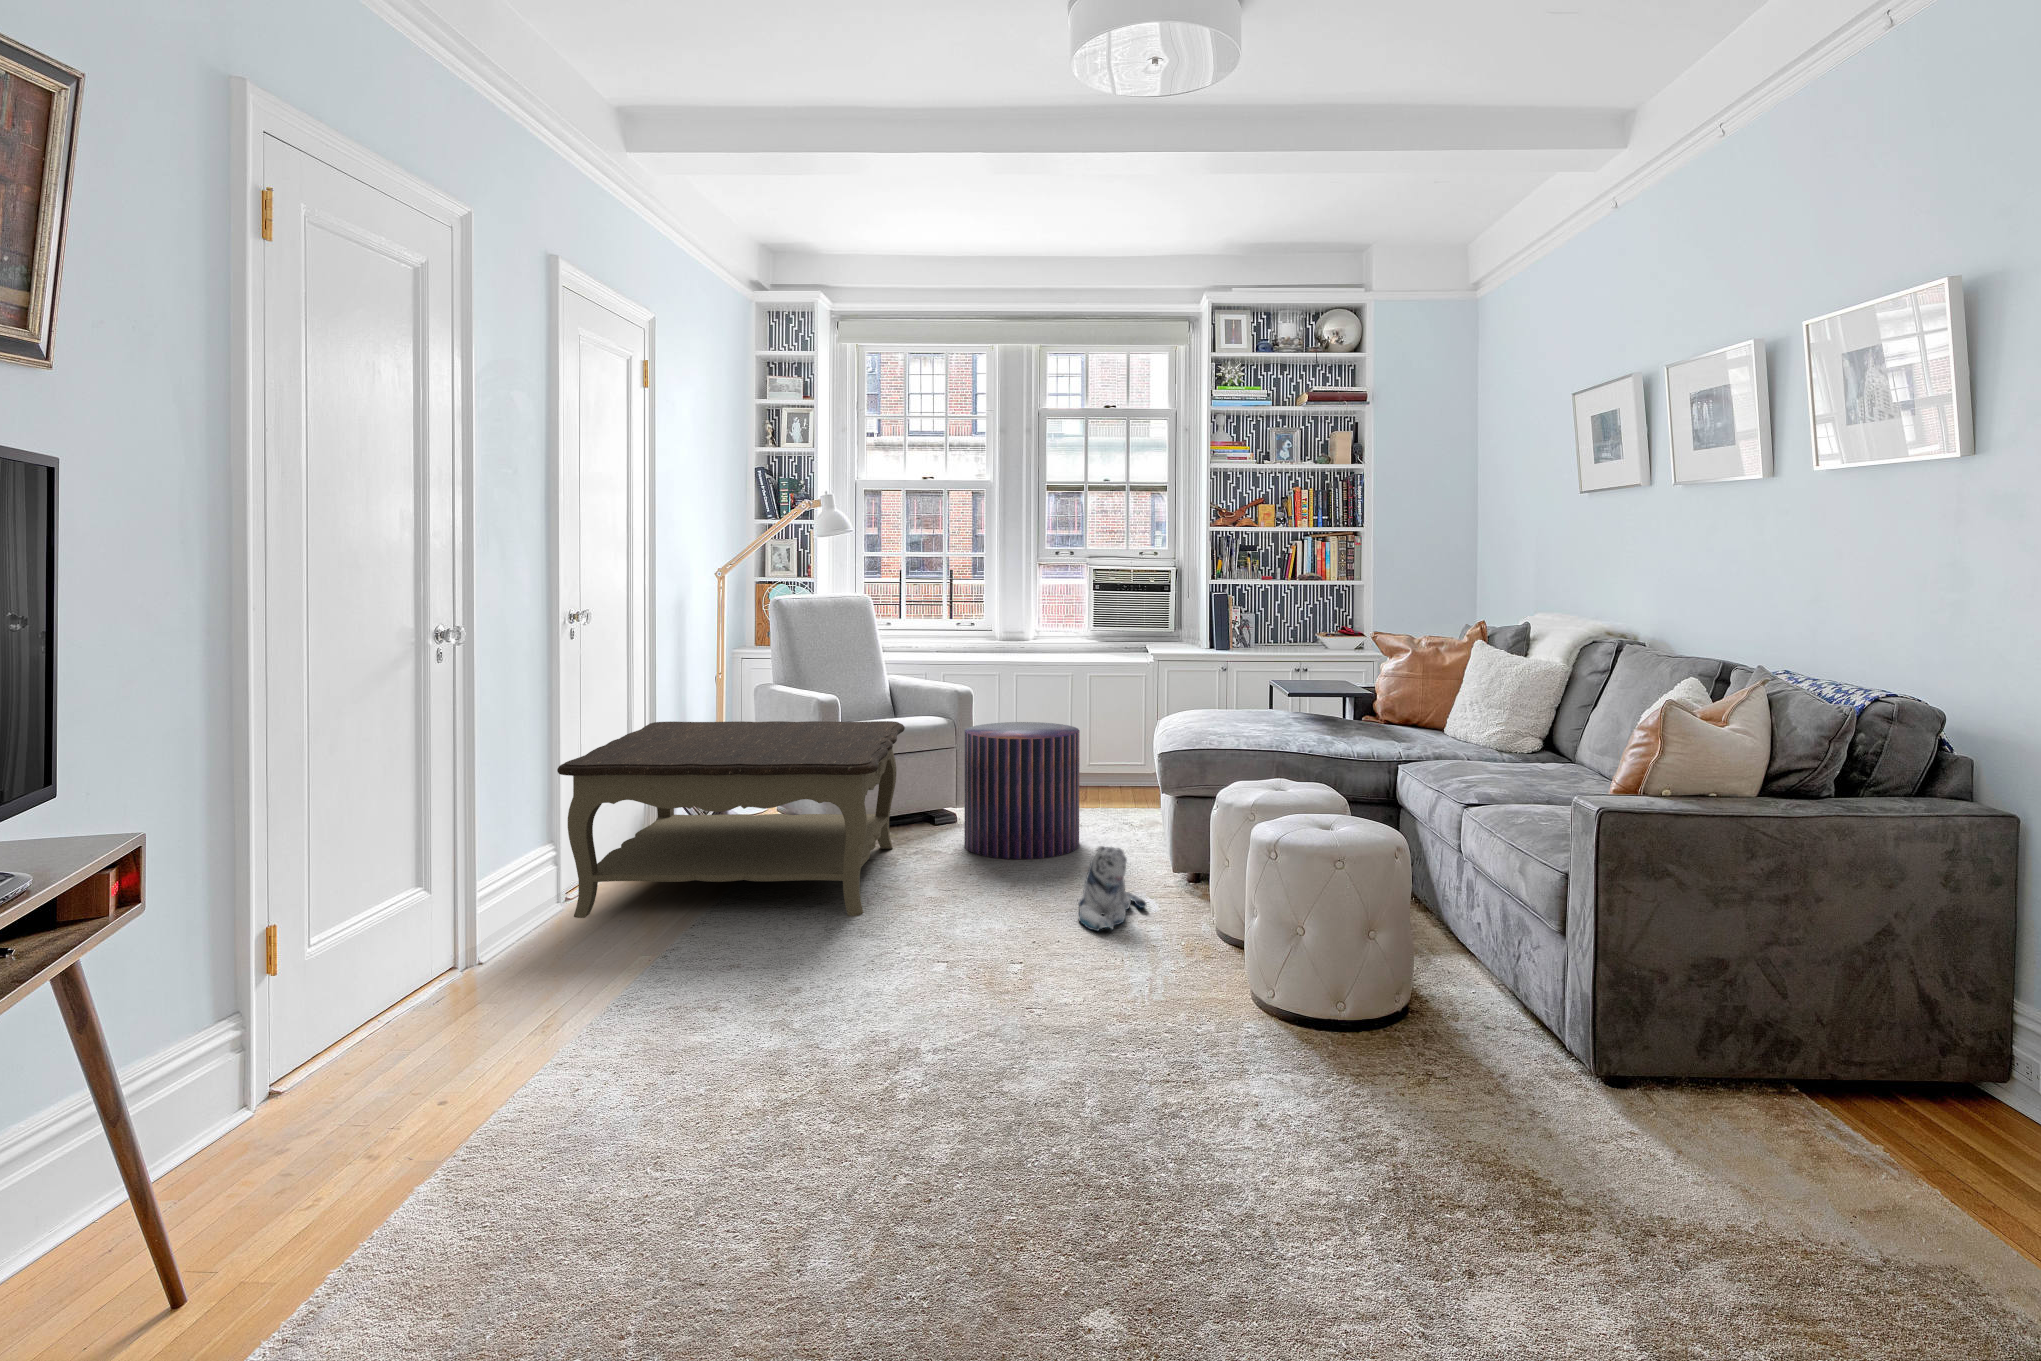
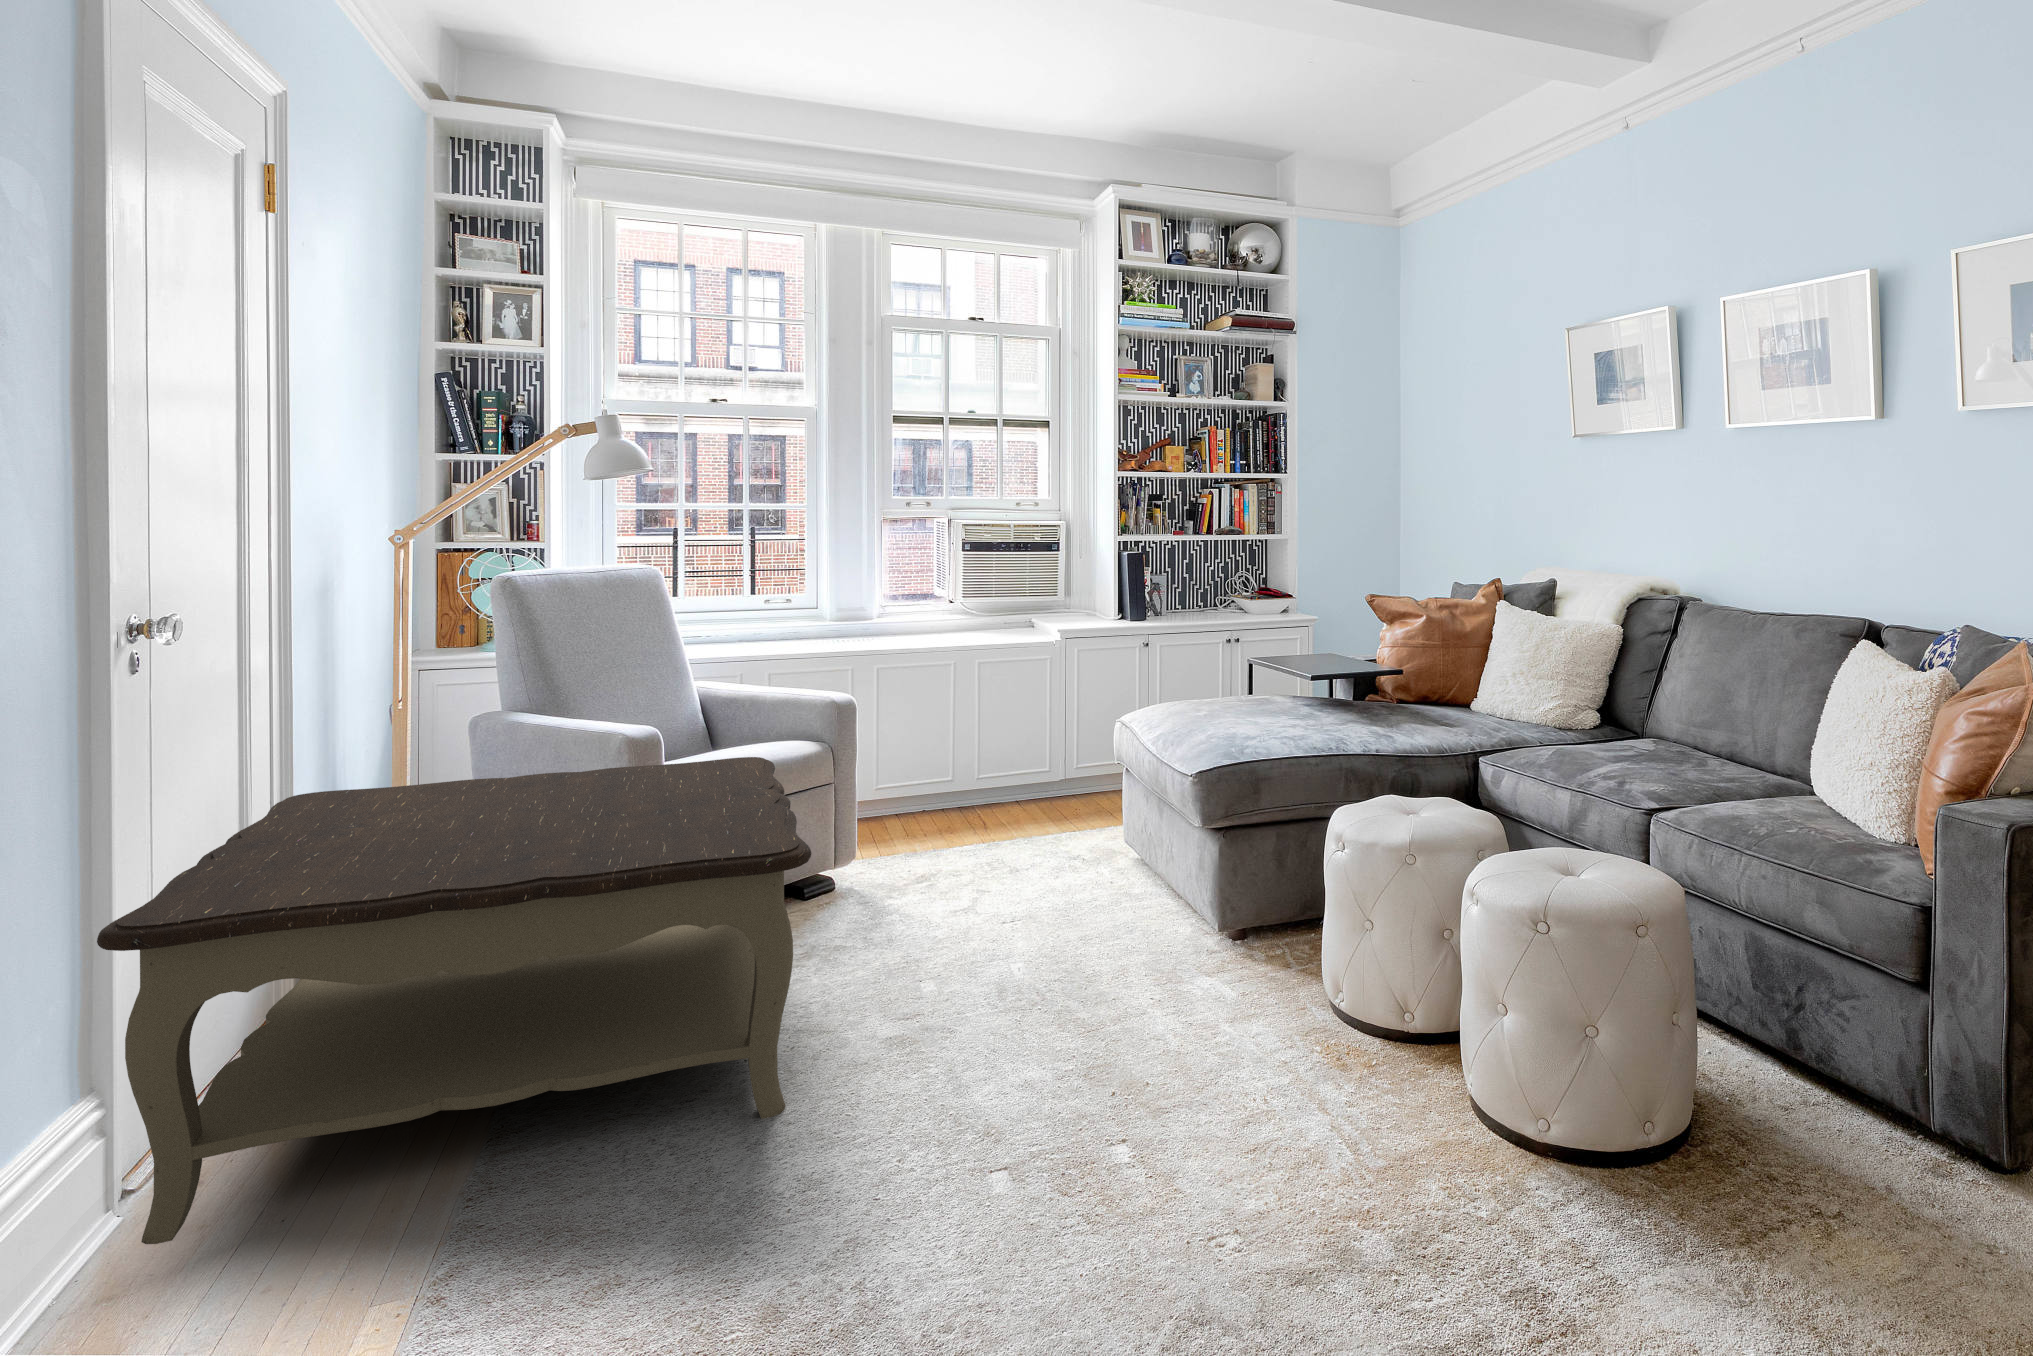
pouf: present [964,722,1080,859] -> none [867,738,1039,950]
plush toy: present [1078,846,1146,931] -> none [1128,931,1232,1073]

